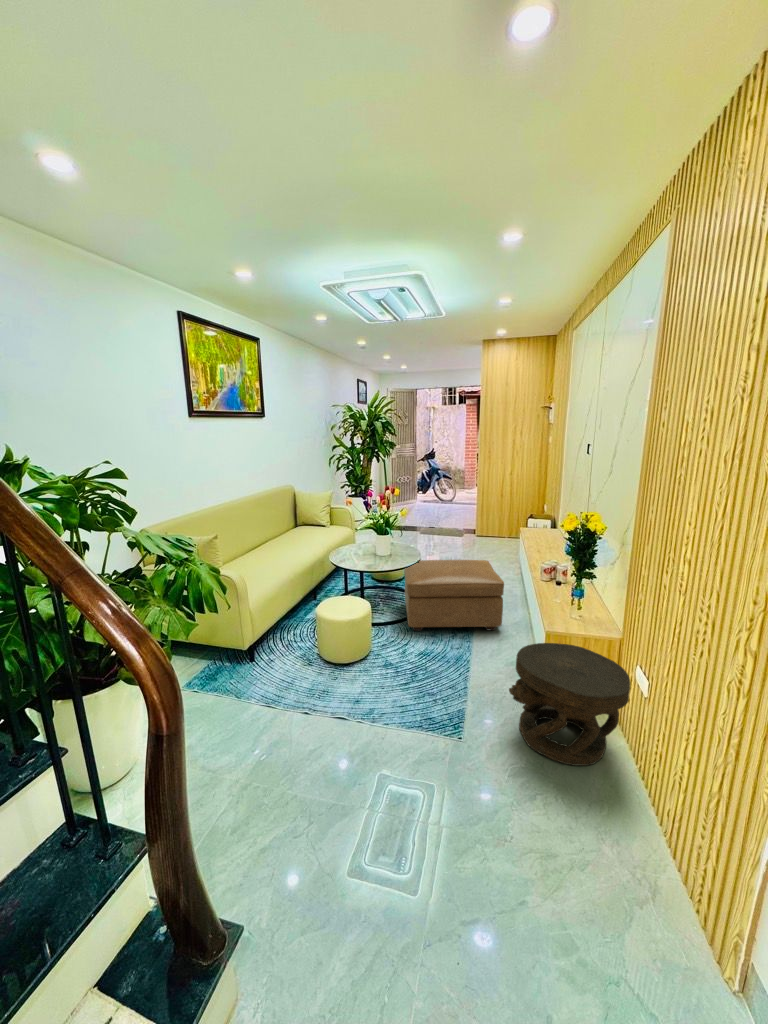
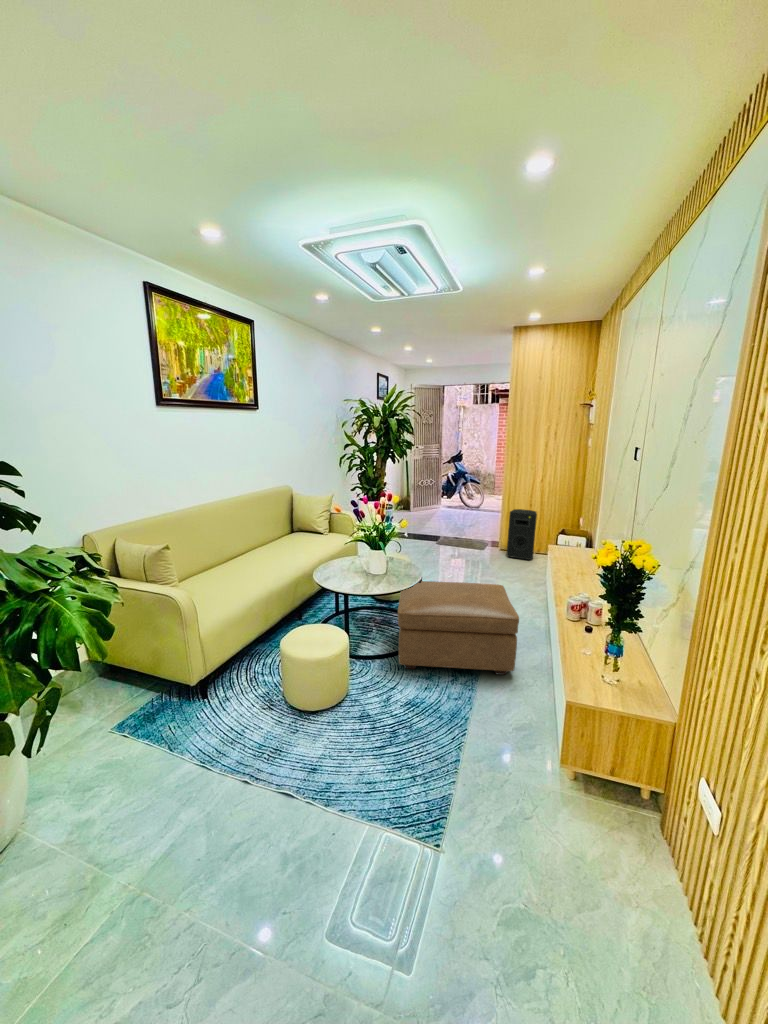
speaker: none [484,500,509,544] -> present [507,509,537,560]
side table: present [509,643,631,766] -> none [509,720,693,923]

